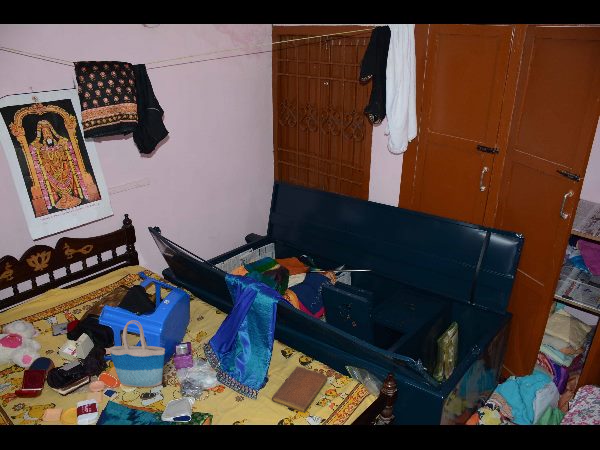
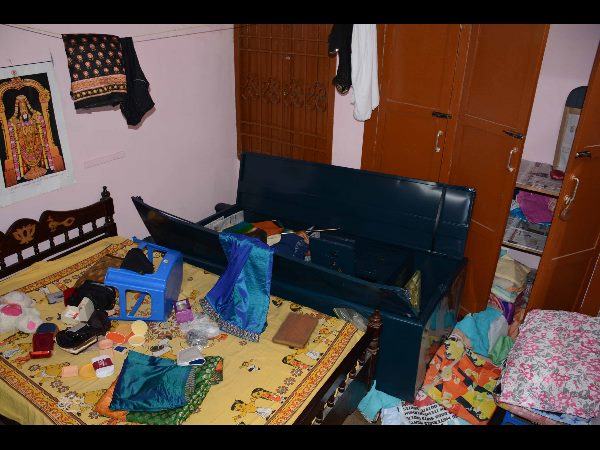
tote bag: present [110,320,165,387] -> none [118,279,171,340]

